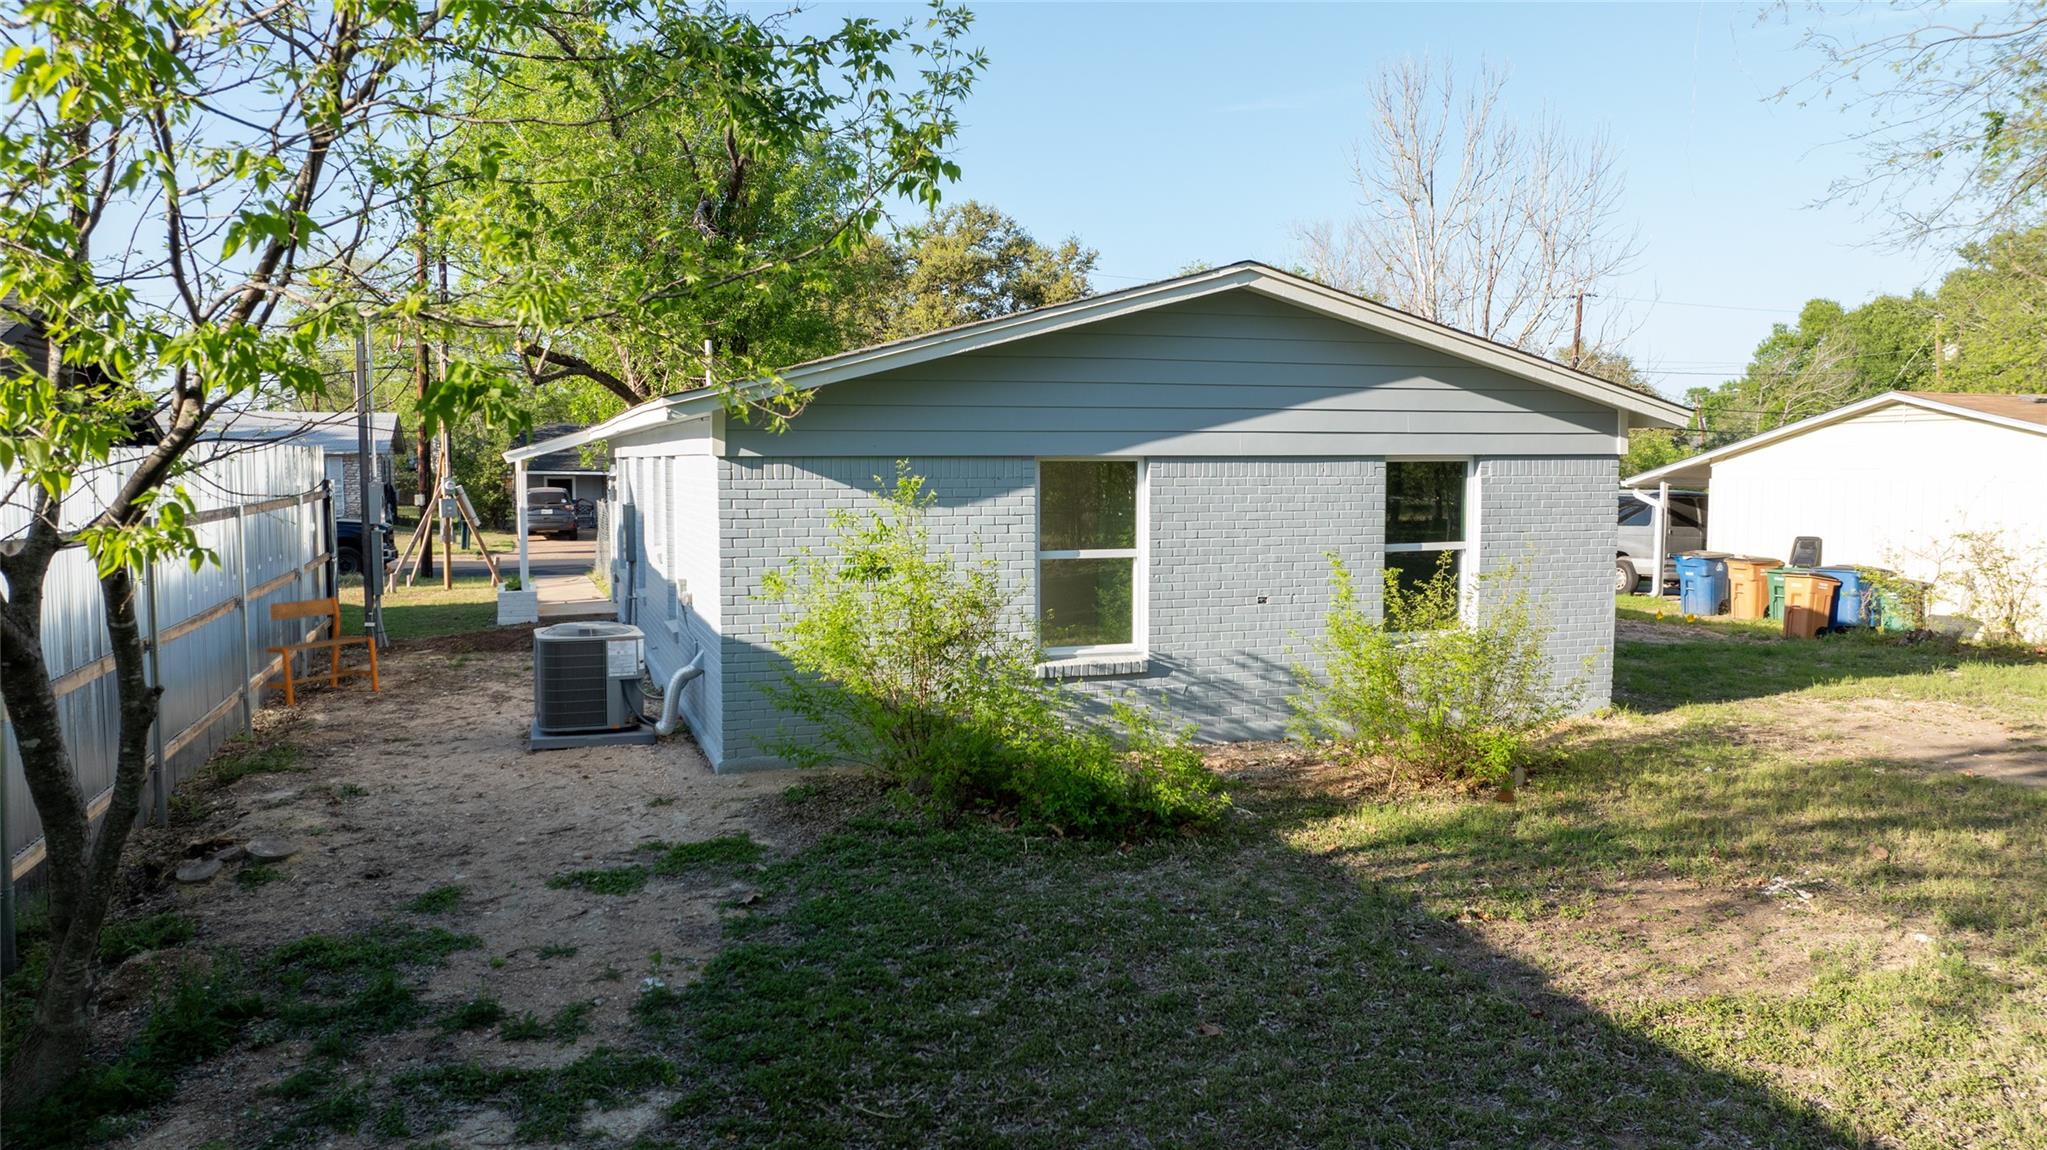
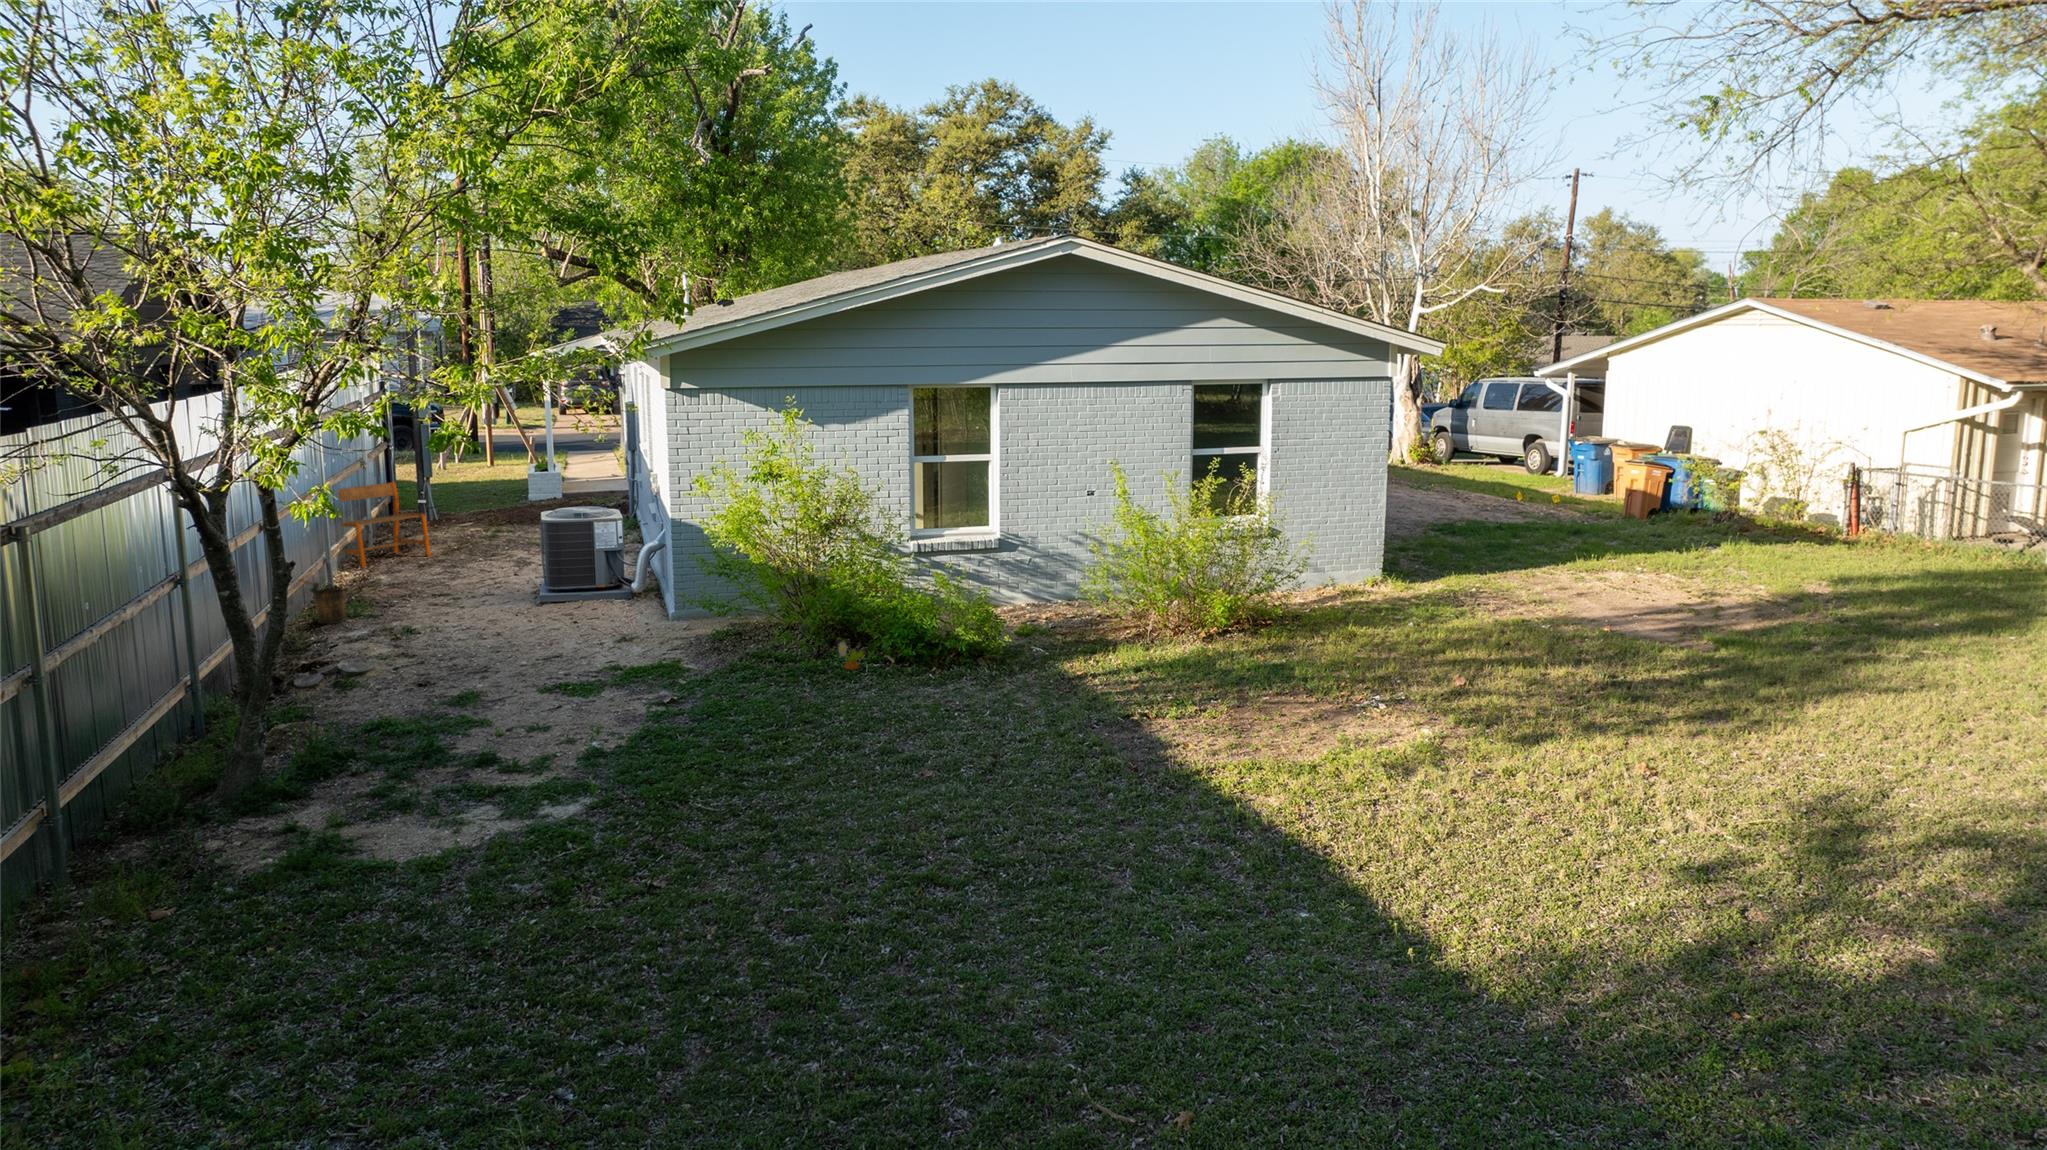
bucket: none [194,720,263,783] -> present [299,579,346,624]
decorative plant: present [1489,766,1524,802] -> present [838,642,863,670]

